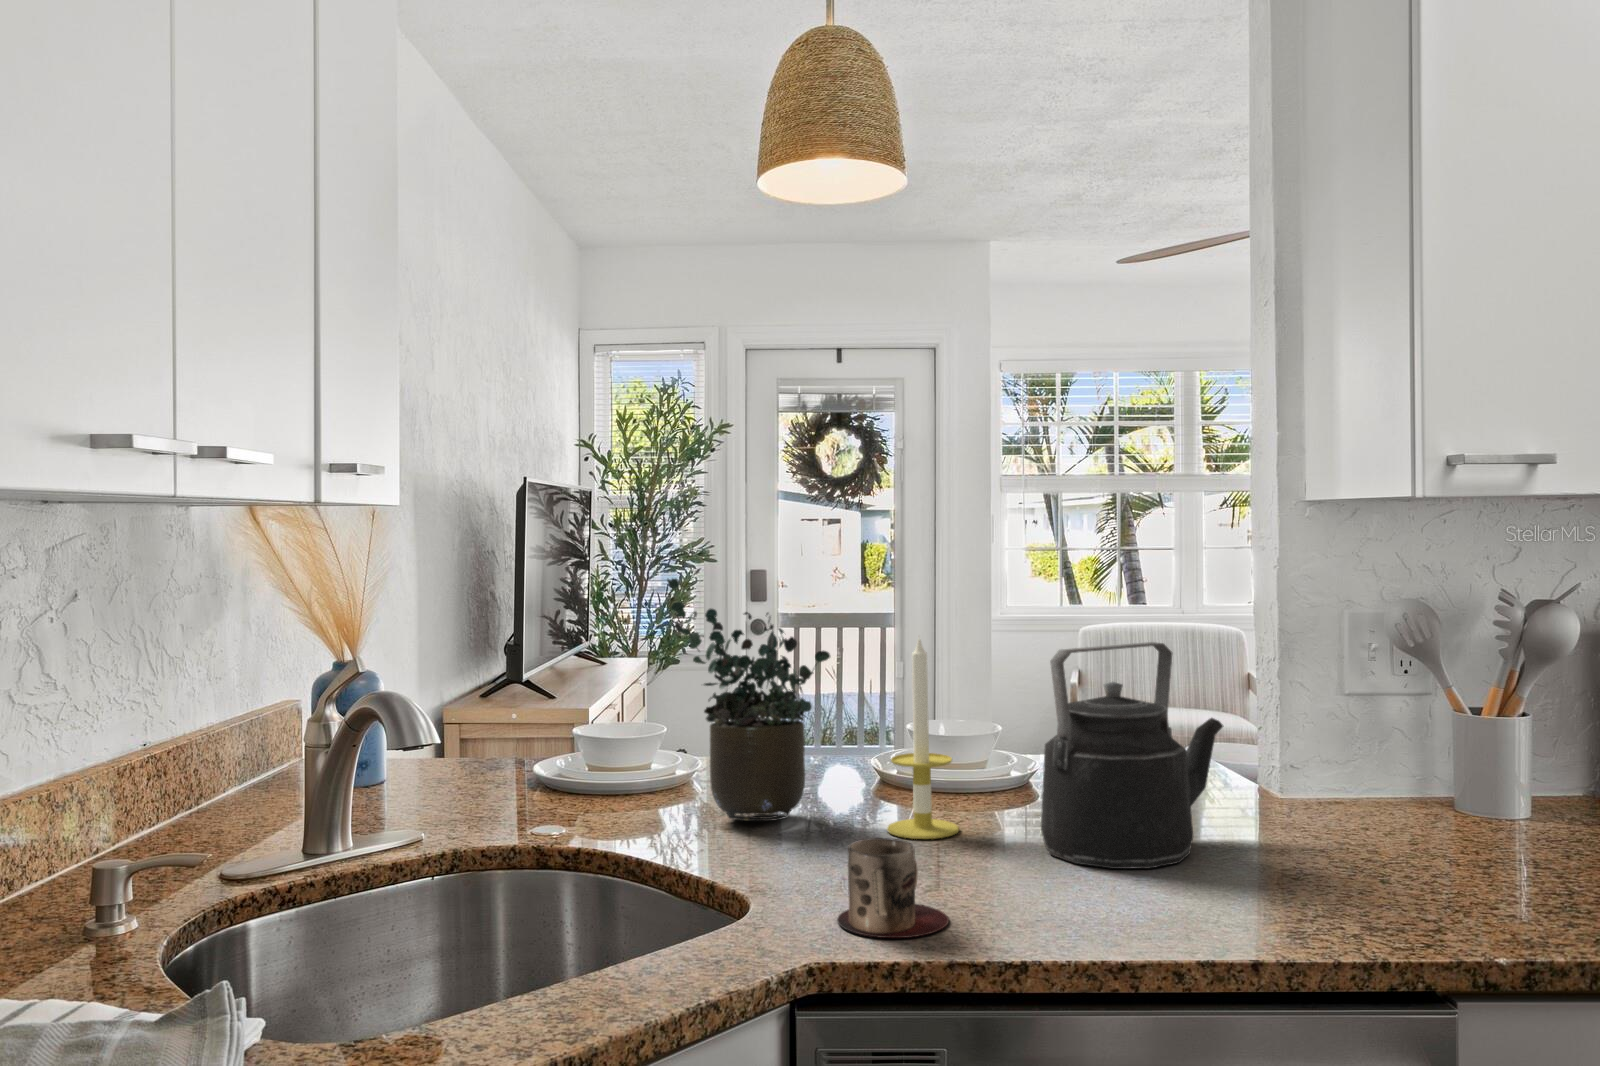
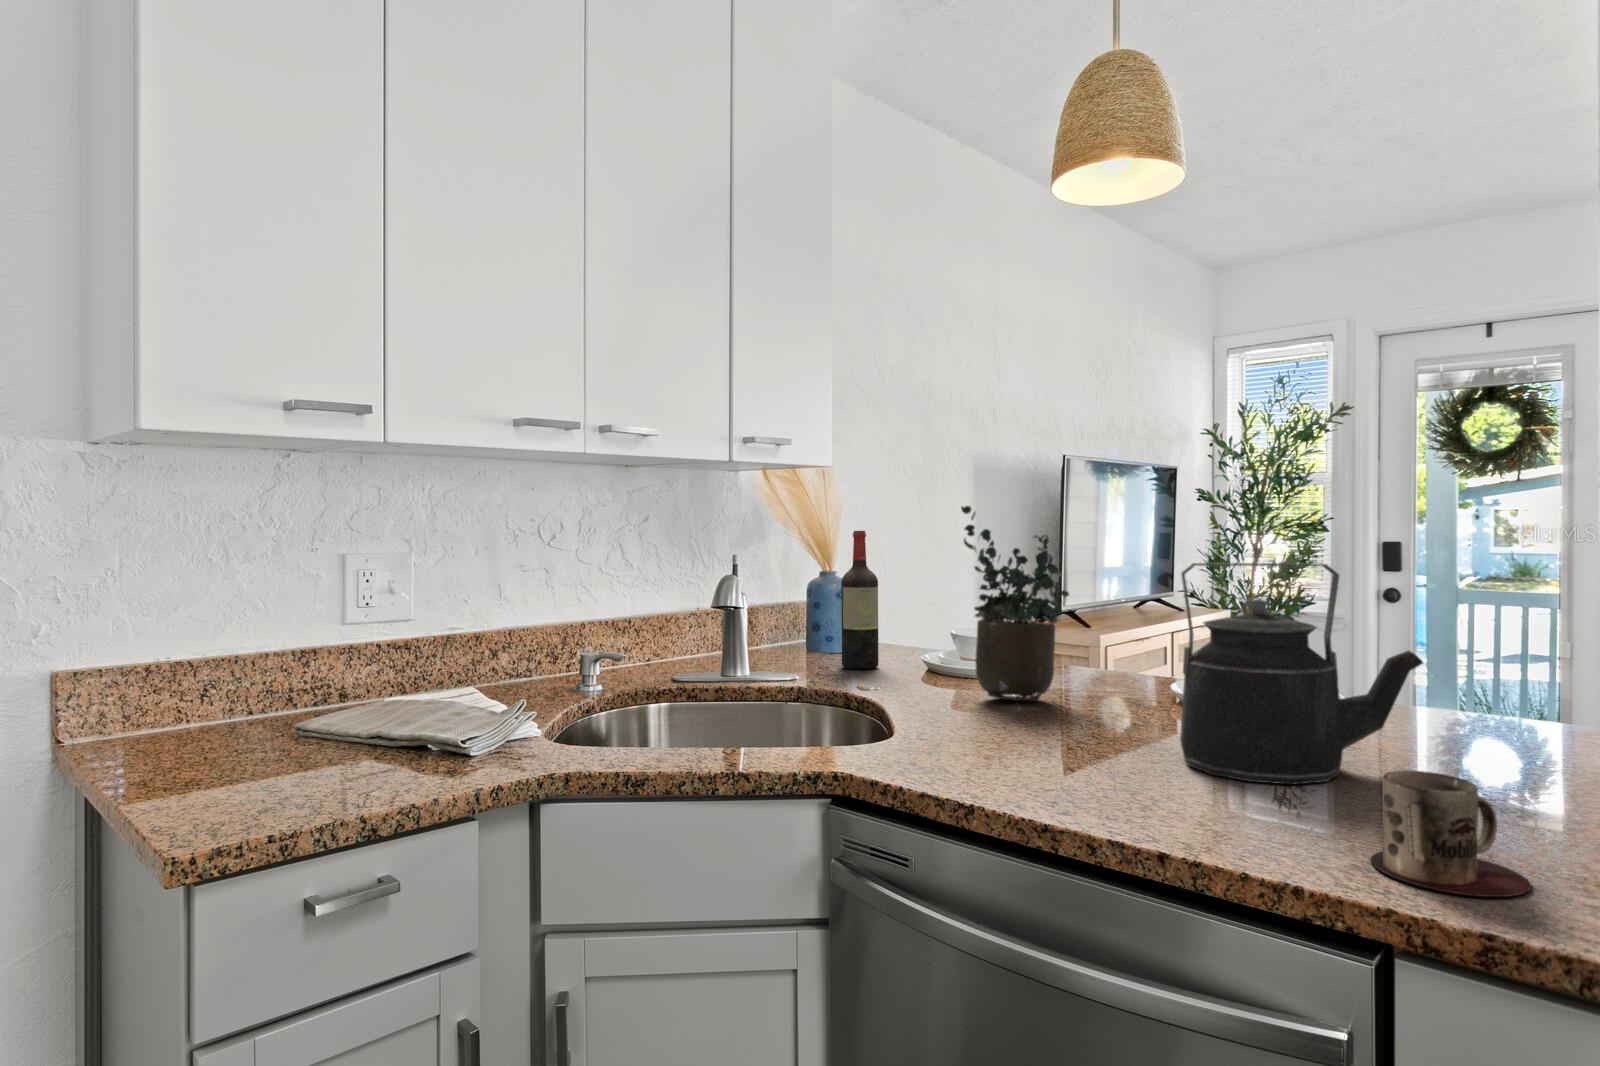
wine bottle: none [434,610,491,810] -> present [841,531,879,669]
candle: present [887,639,959,839] -> none [1088,552,1155,732]
mug: present [837,838,949,938] -> present [1370,770,1531,897]

